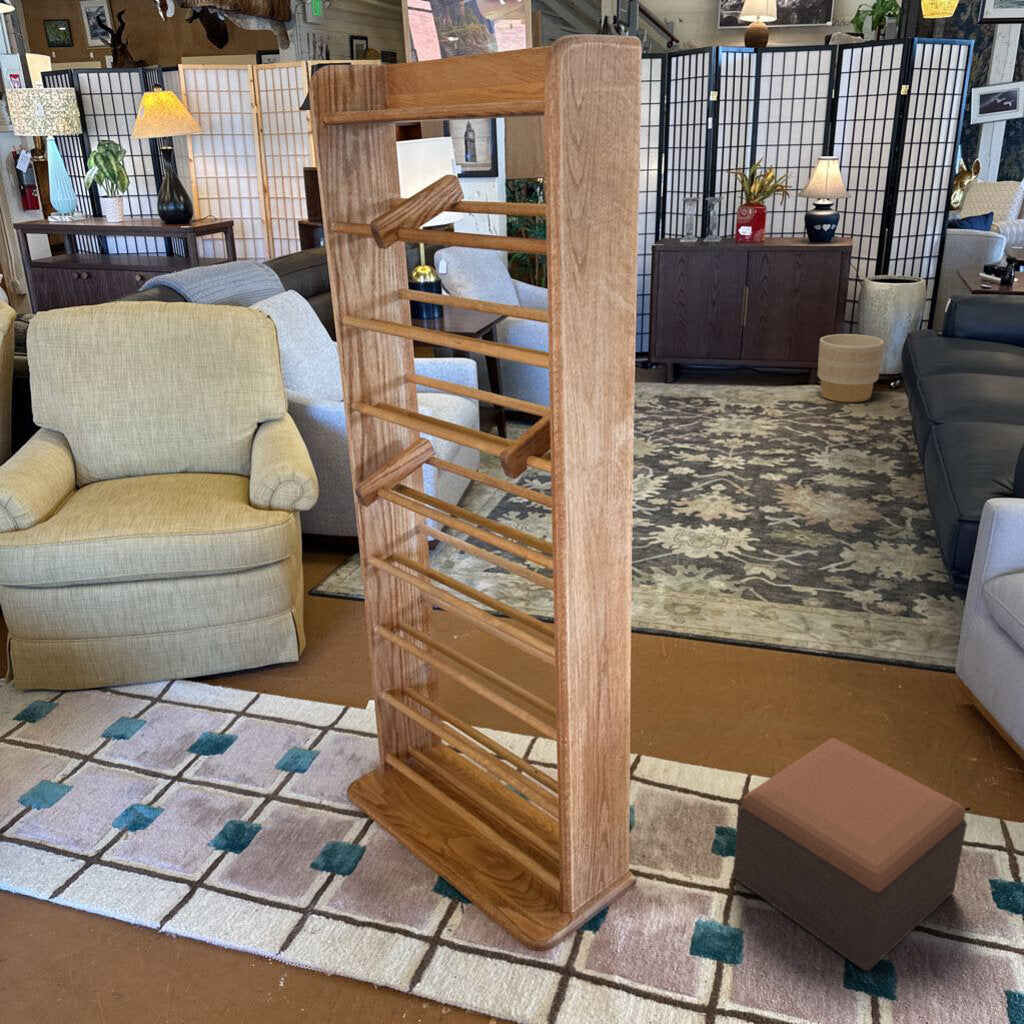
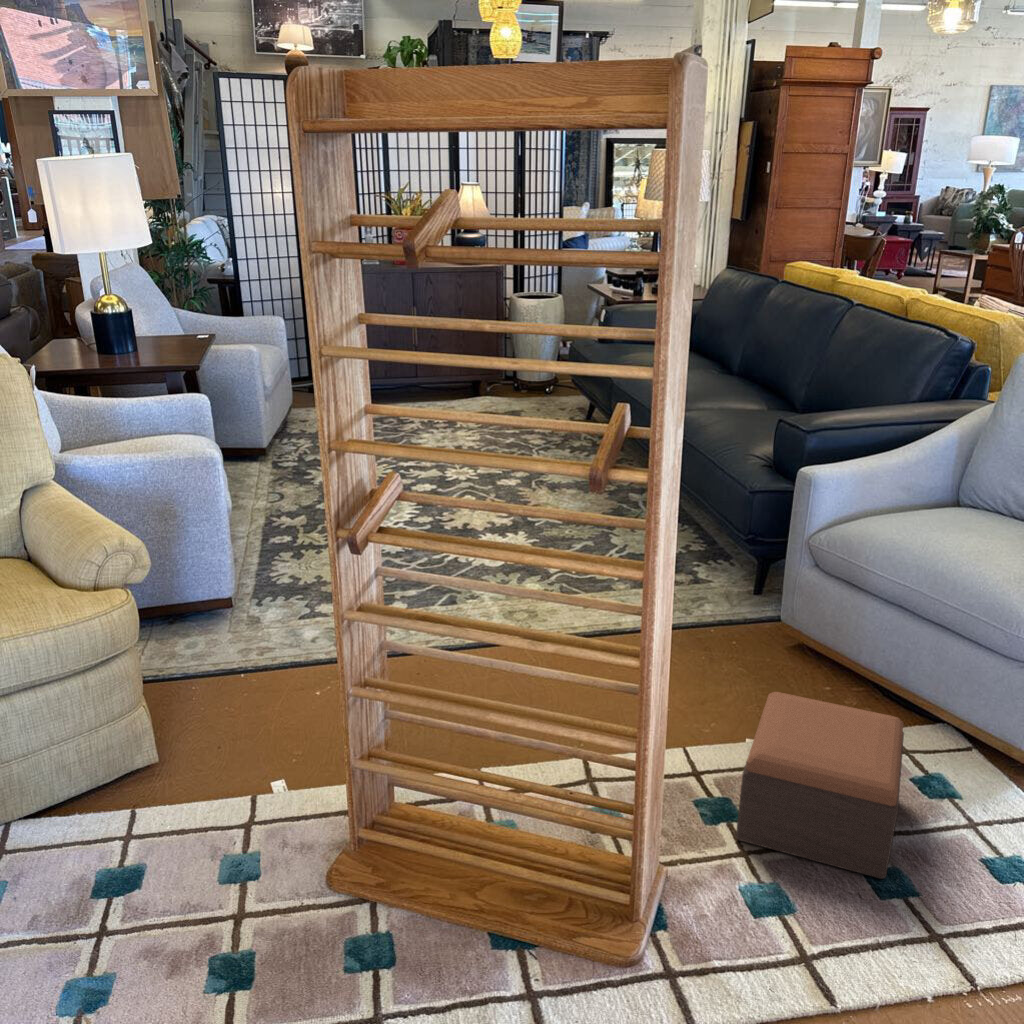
planter: present [818,334,884,402] -> none [489,345,545,408]

